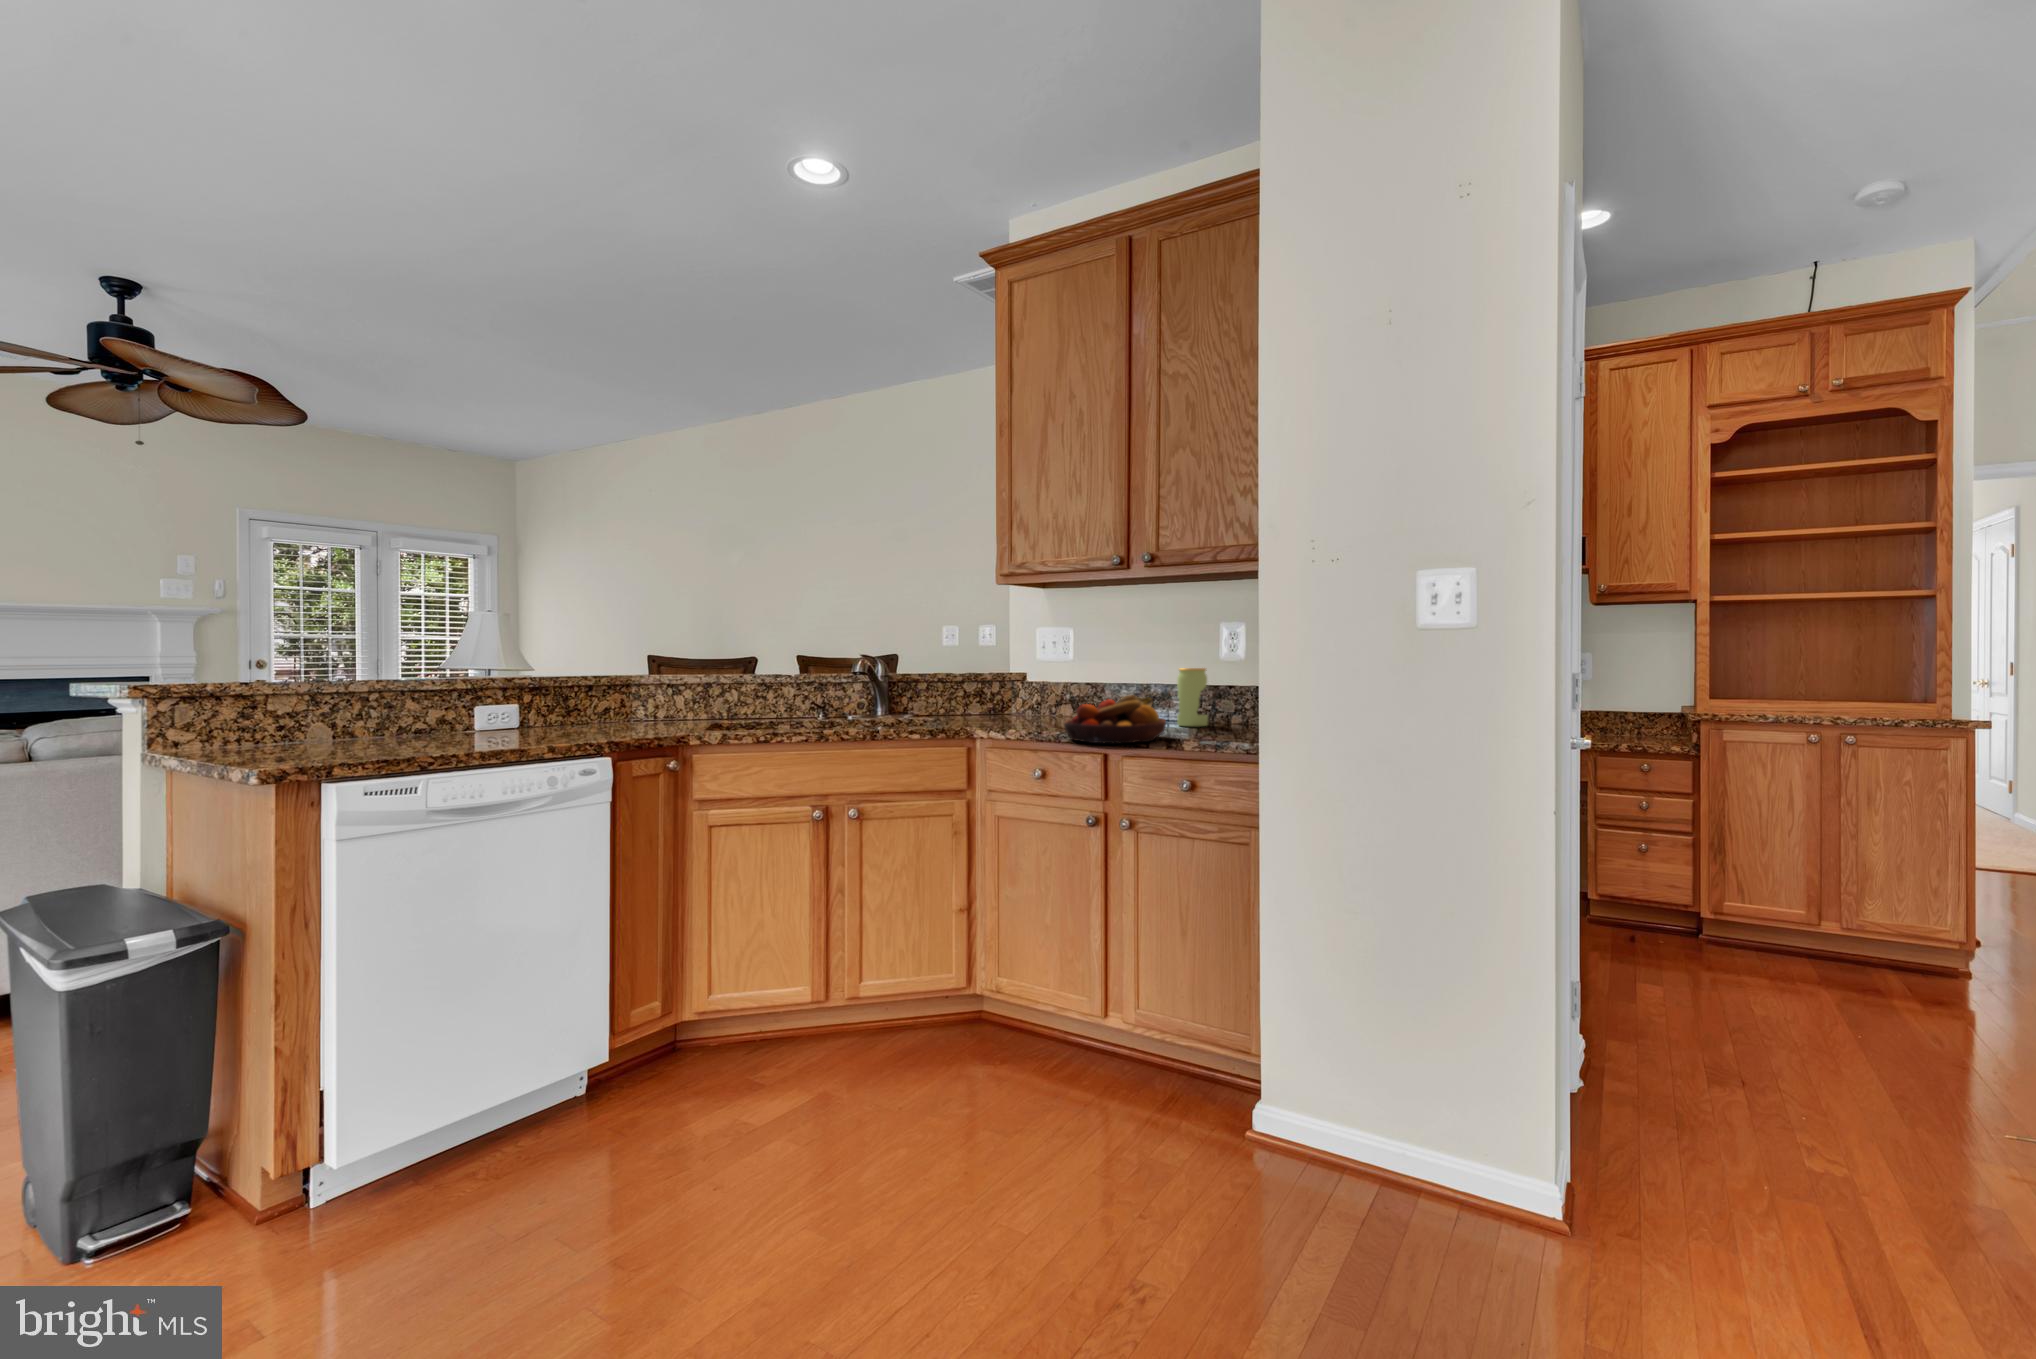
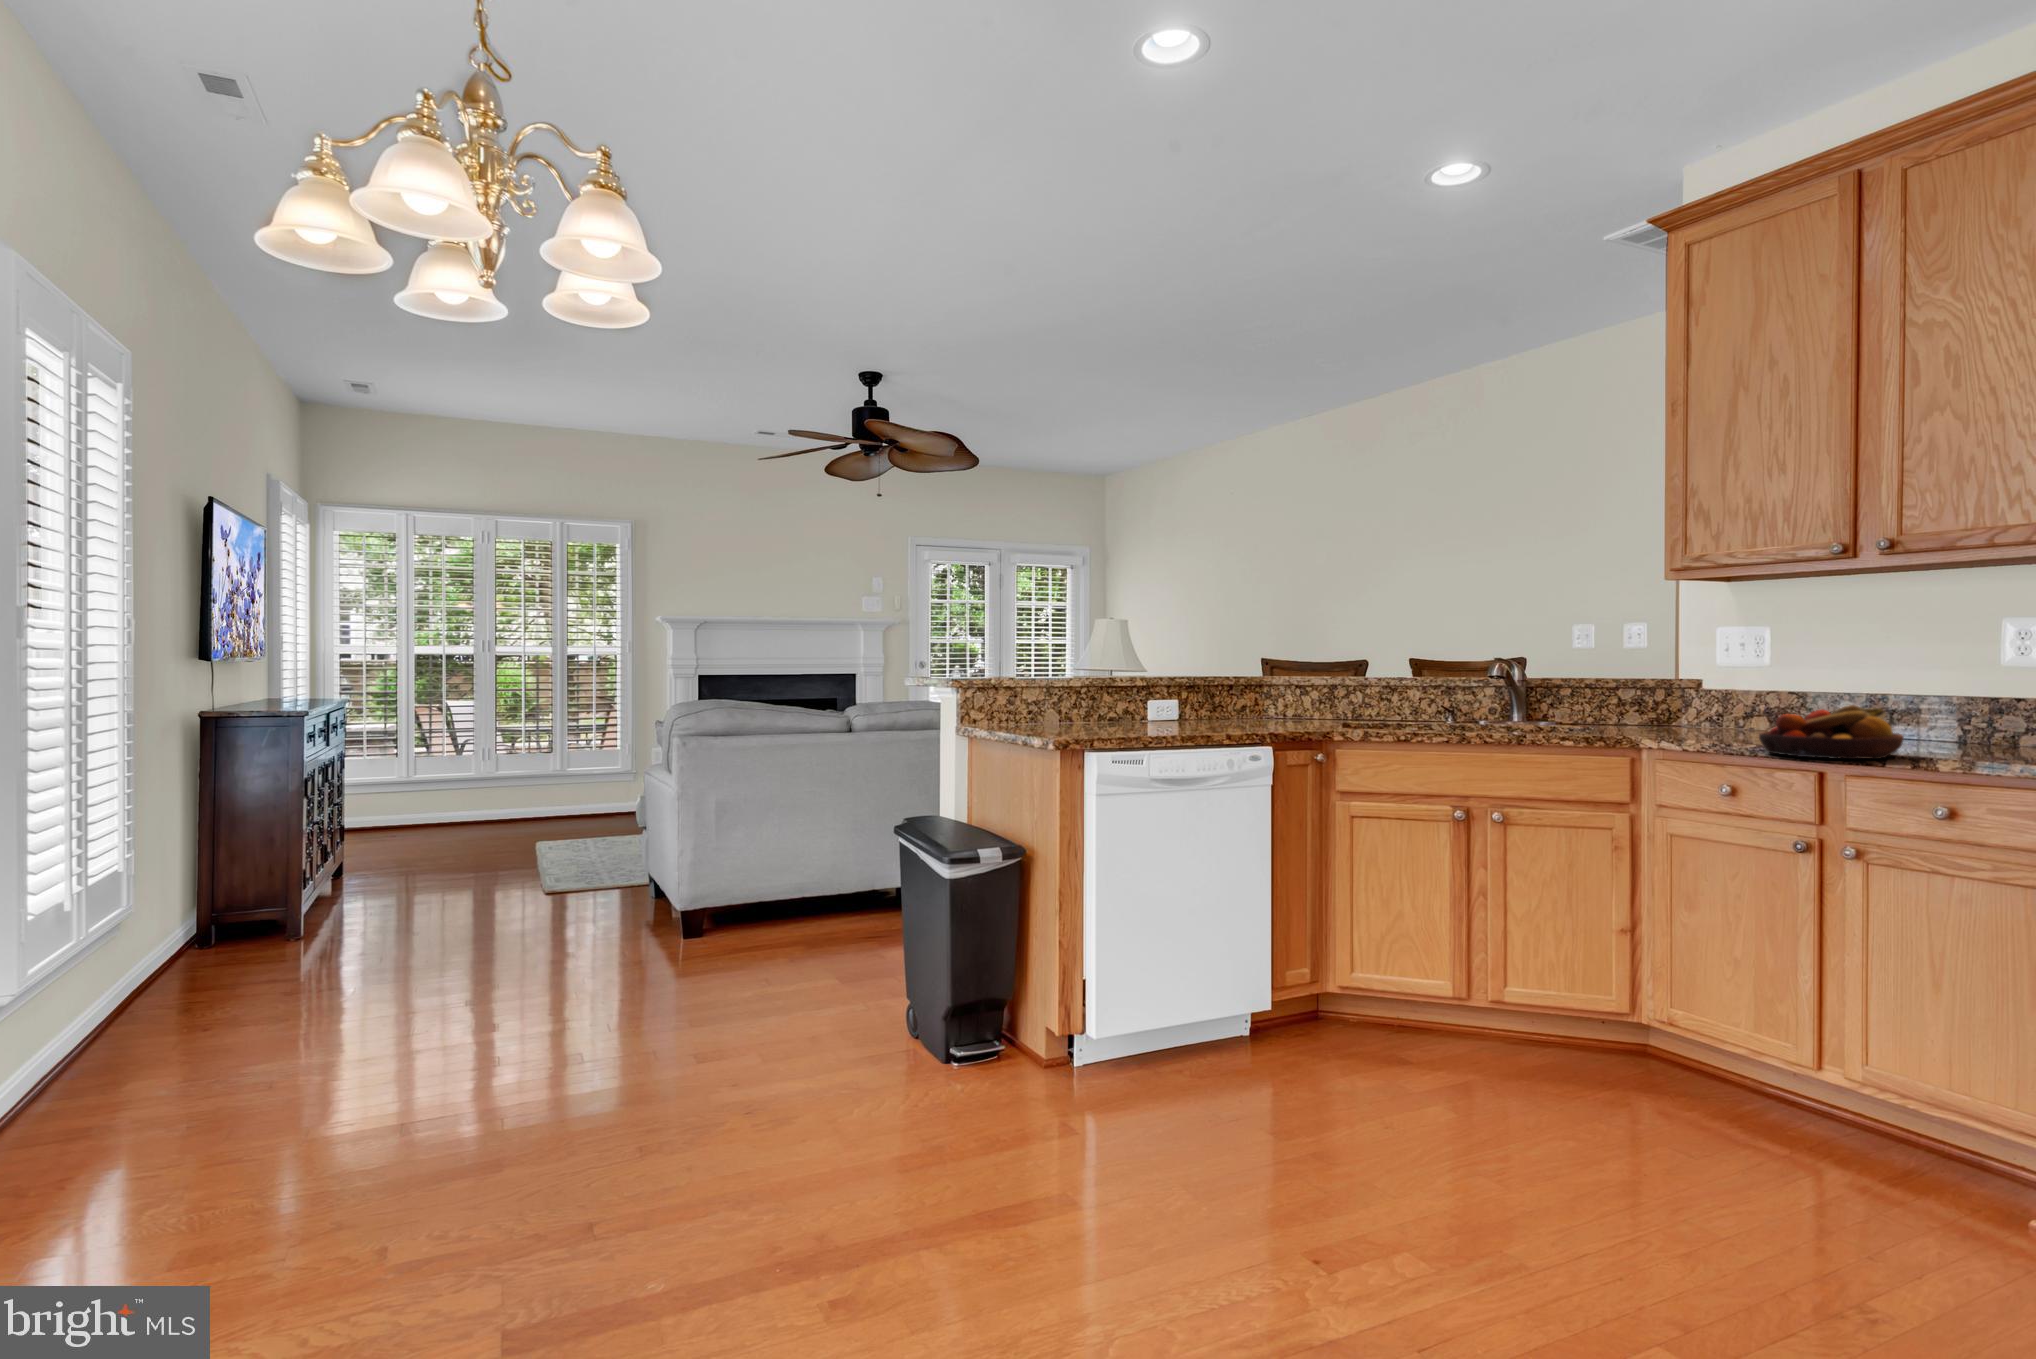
jar: present [1177,668,1208,727] -> none [1925,675,1974,748]

